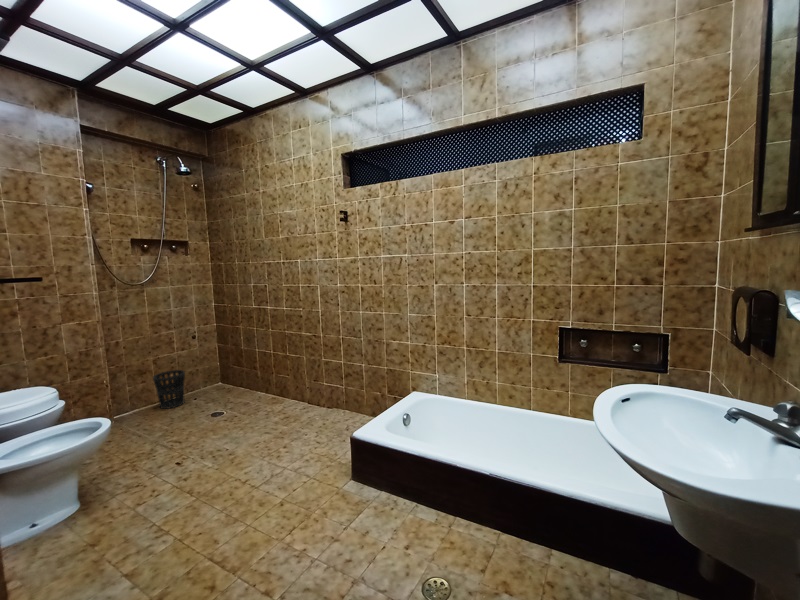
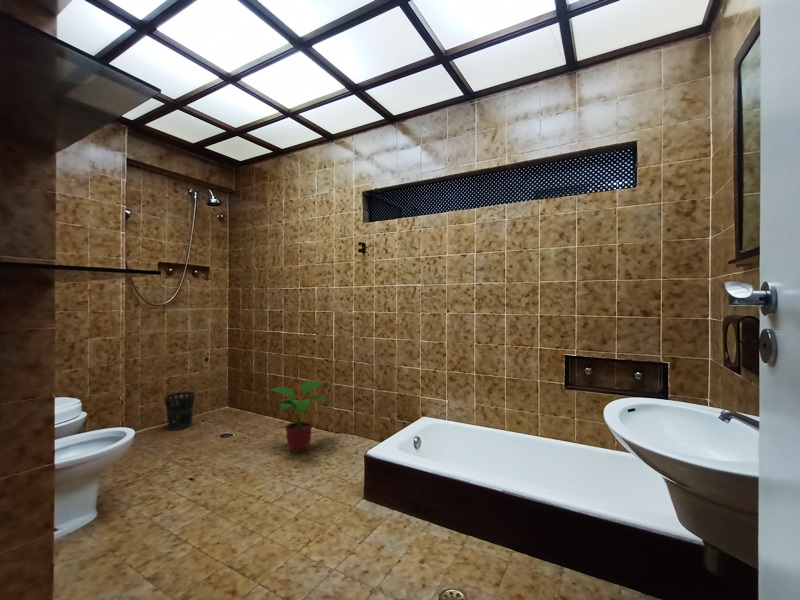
potted plant: none [250,357,320,429] -> present [263,381,330,452]

